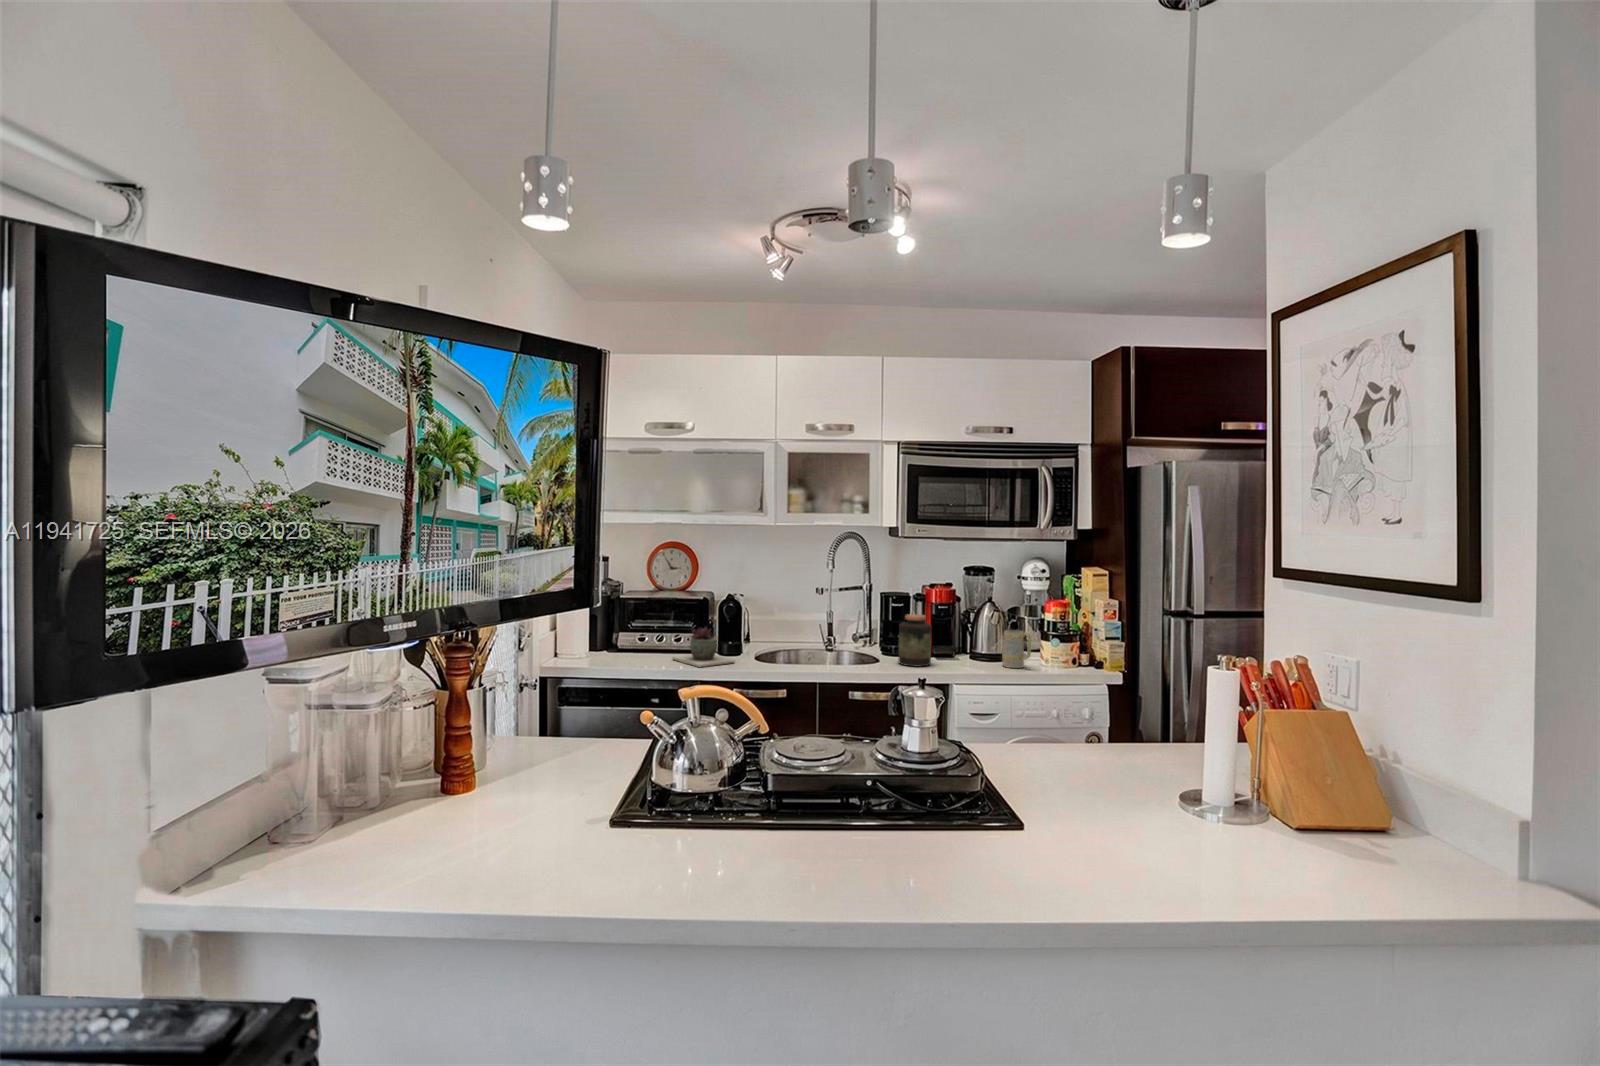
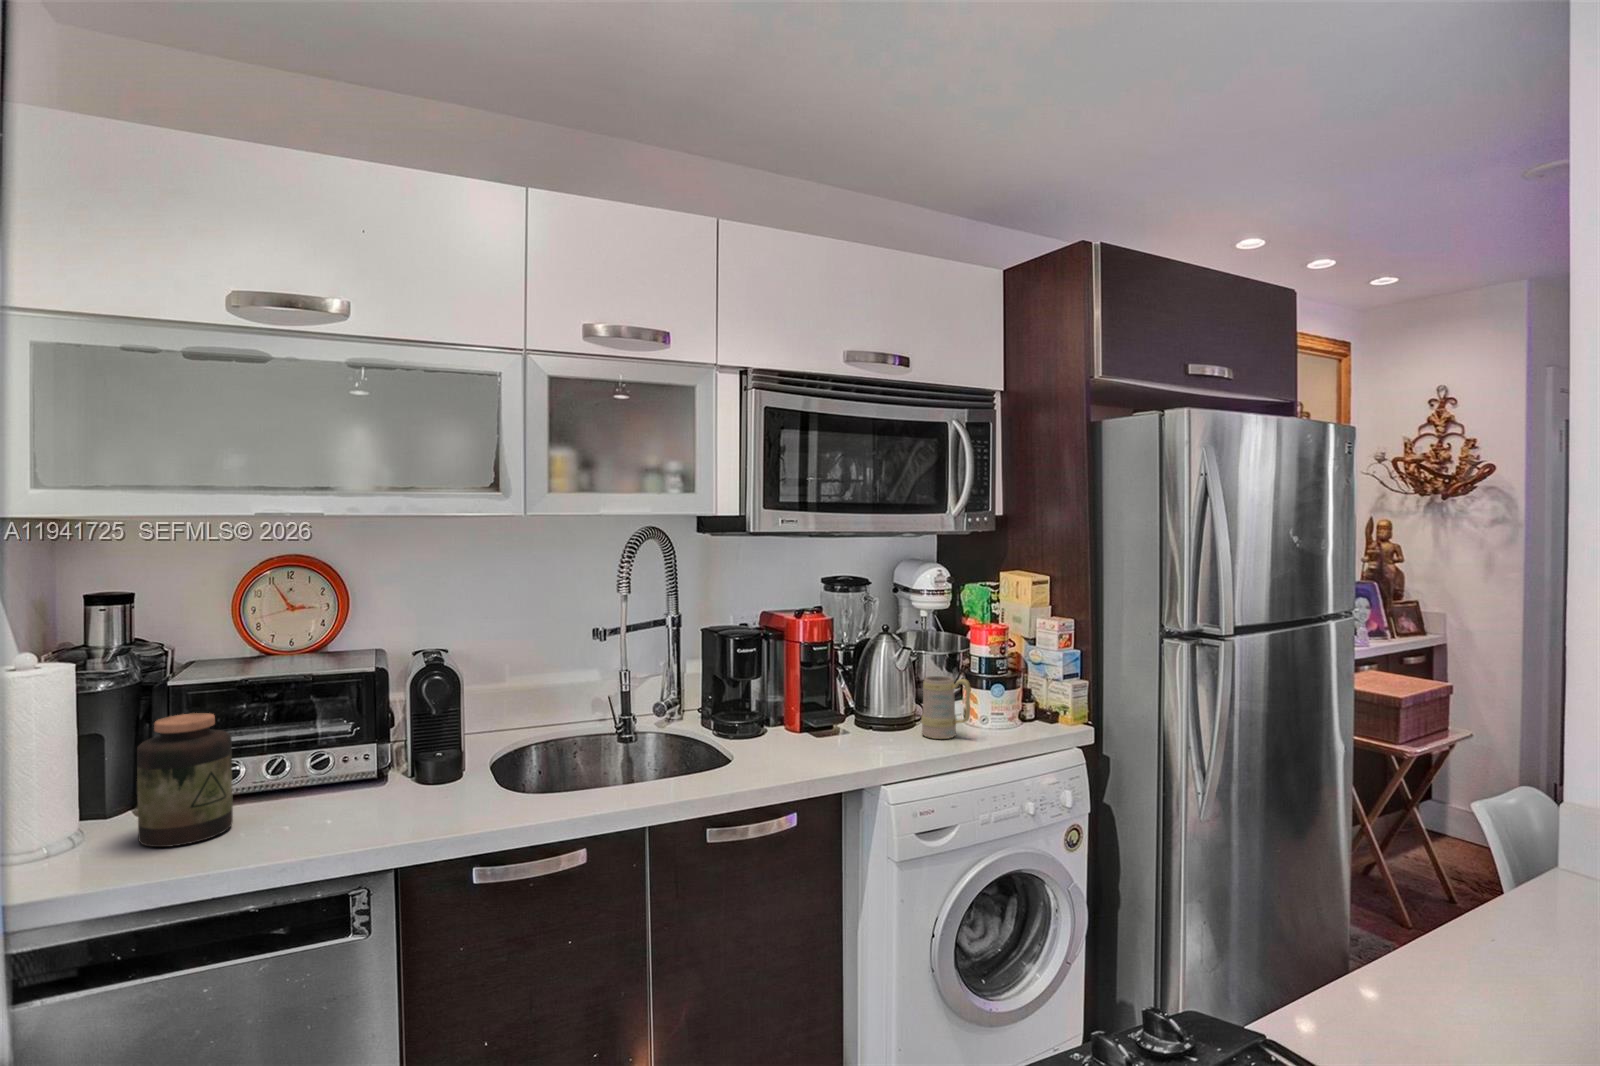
jar: present [898,614,932,667] -> present [137,713,233,847]
succulent plant: present [672,627,735,667] -> none [306,734,461,835]

